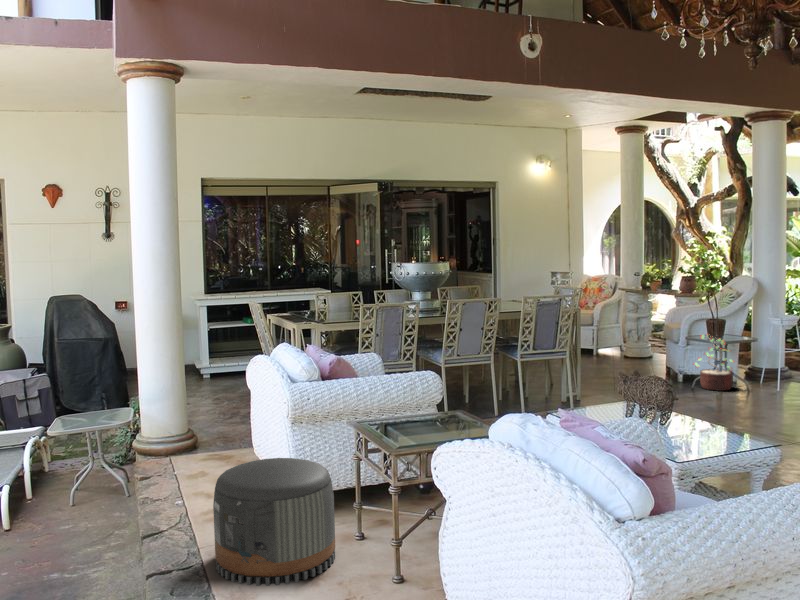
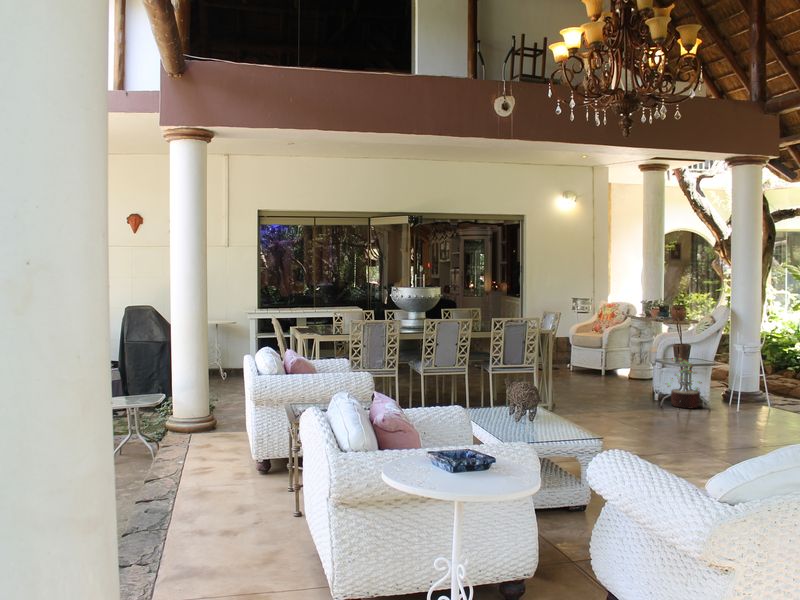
pouf: present [213,458,335,586] -> none [179,429,266,515]

